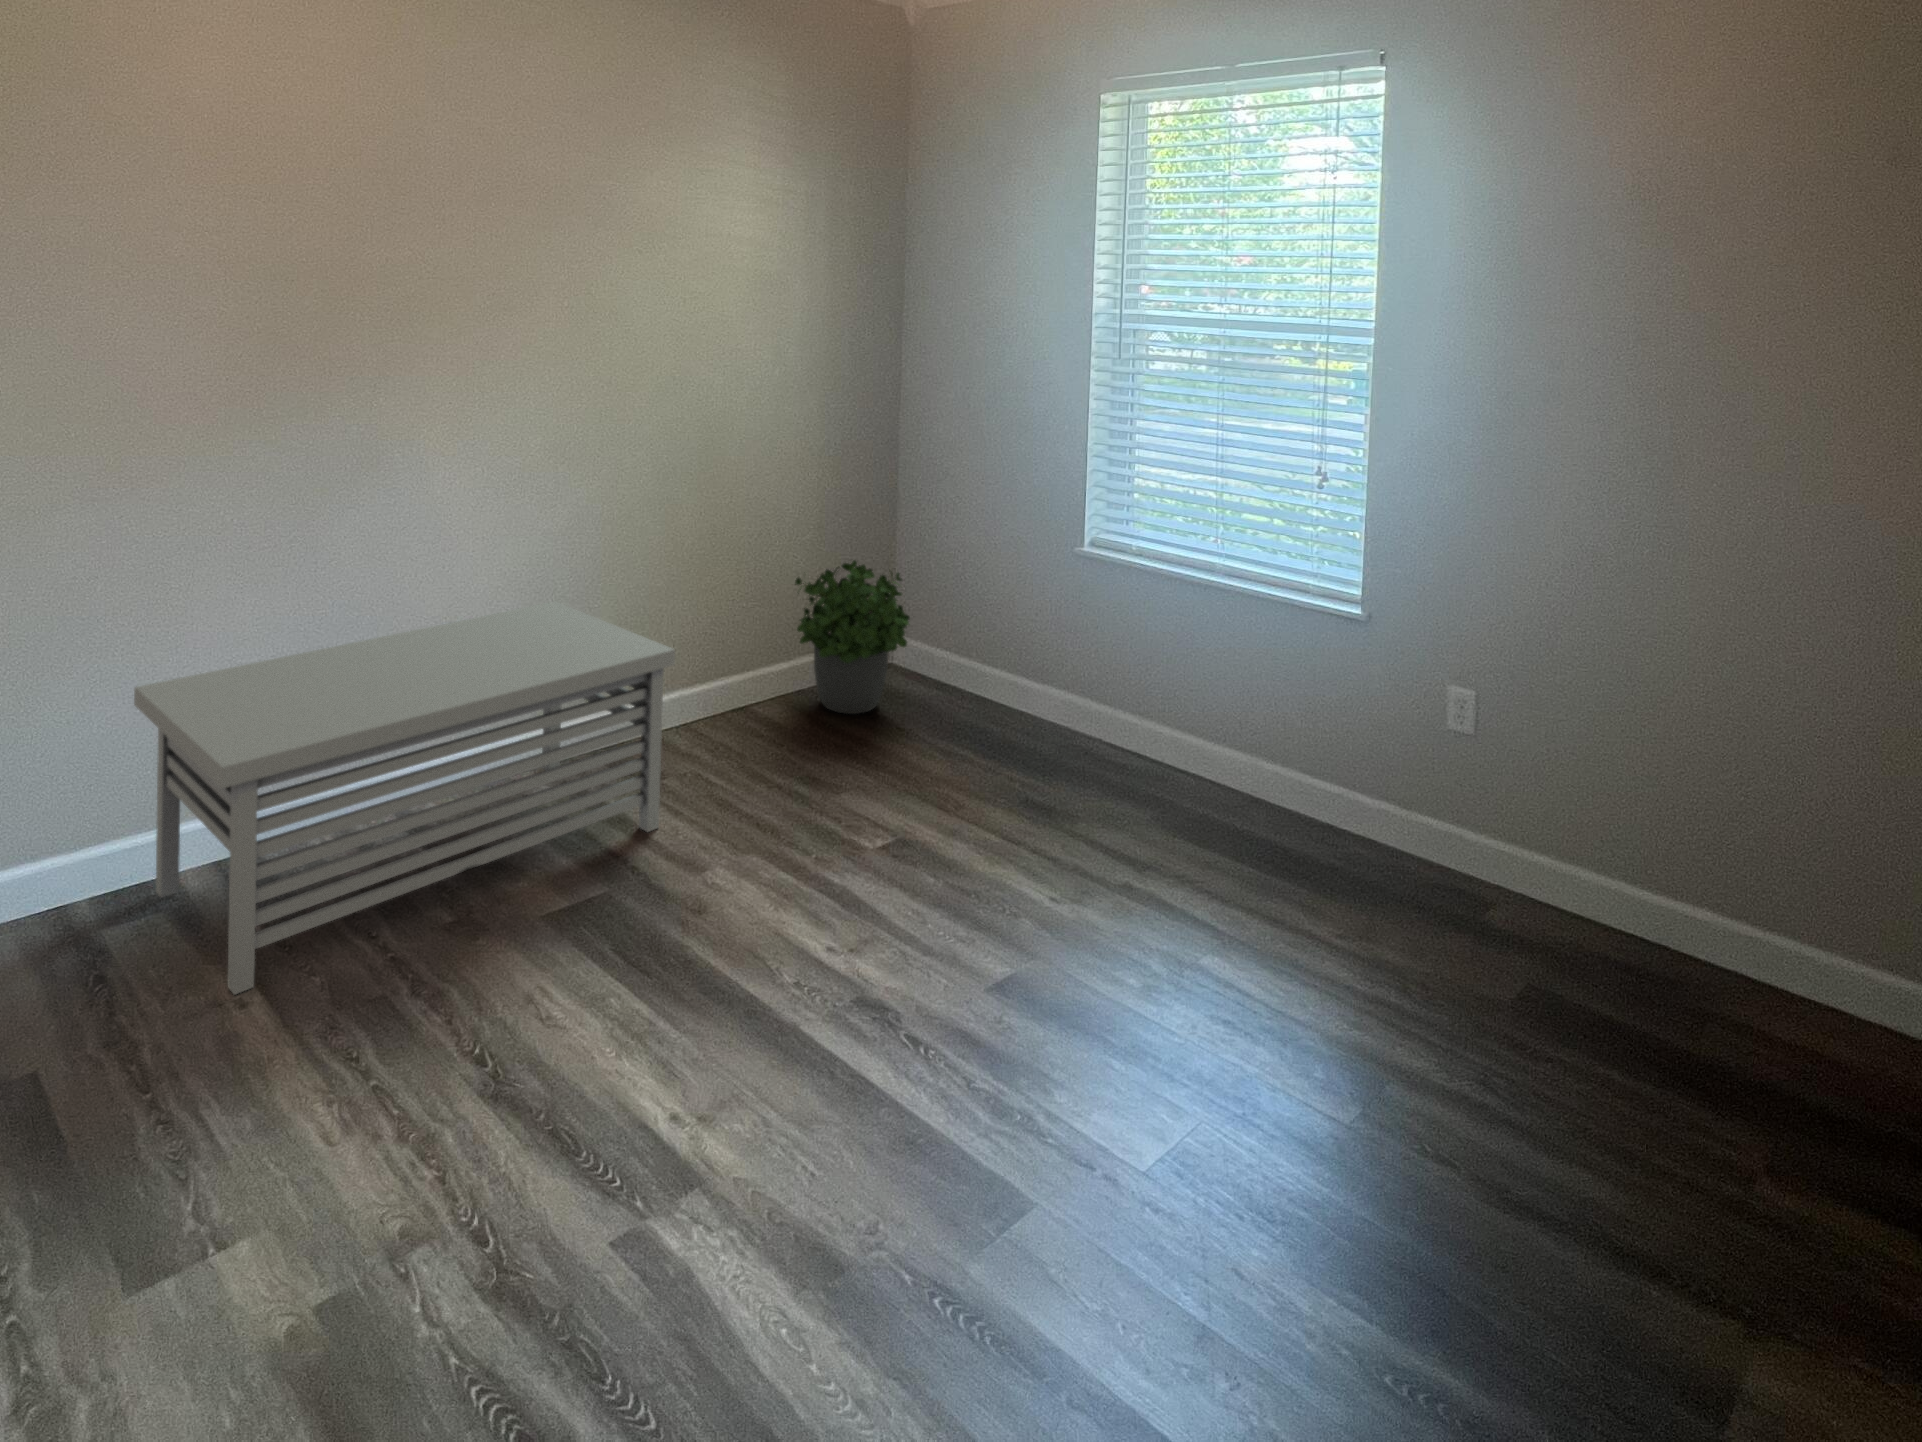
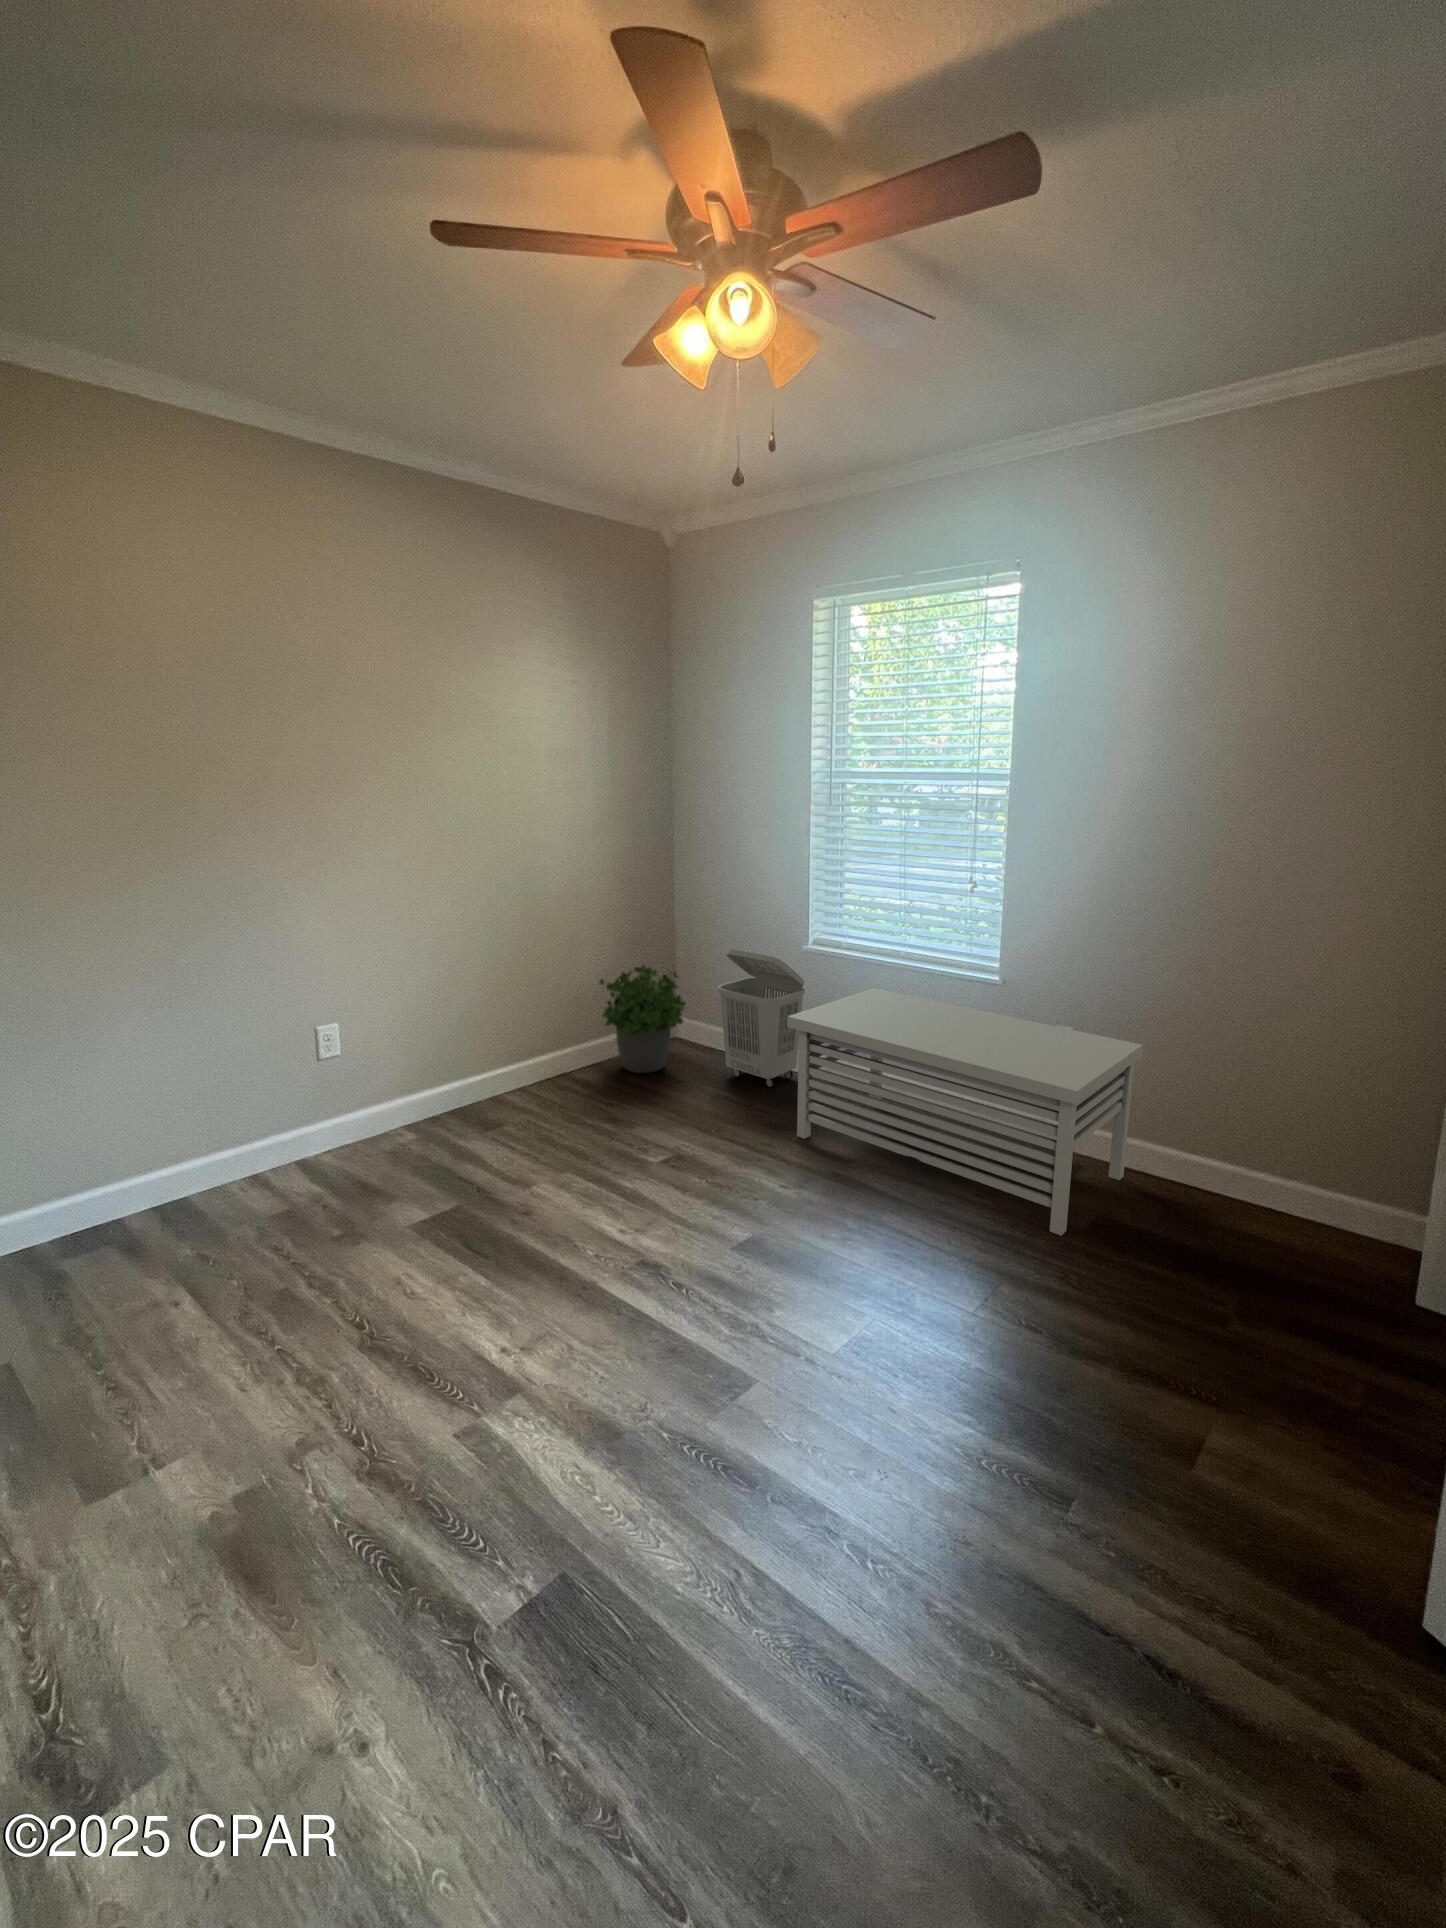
laundry basket: none [958,546,1079,747] -> present [718,949,805,1087]
storage bench: present [134,602,675,994] -> present [787,988,1143,1236]

